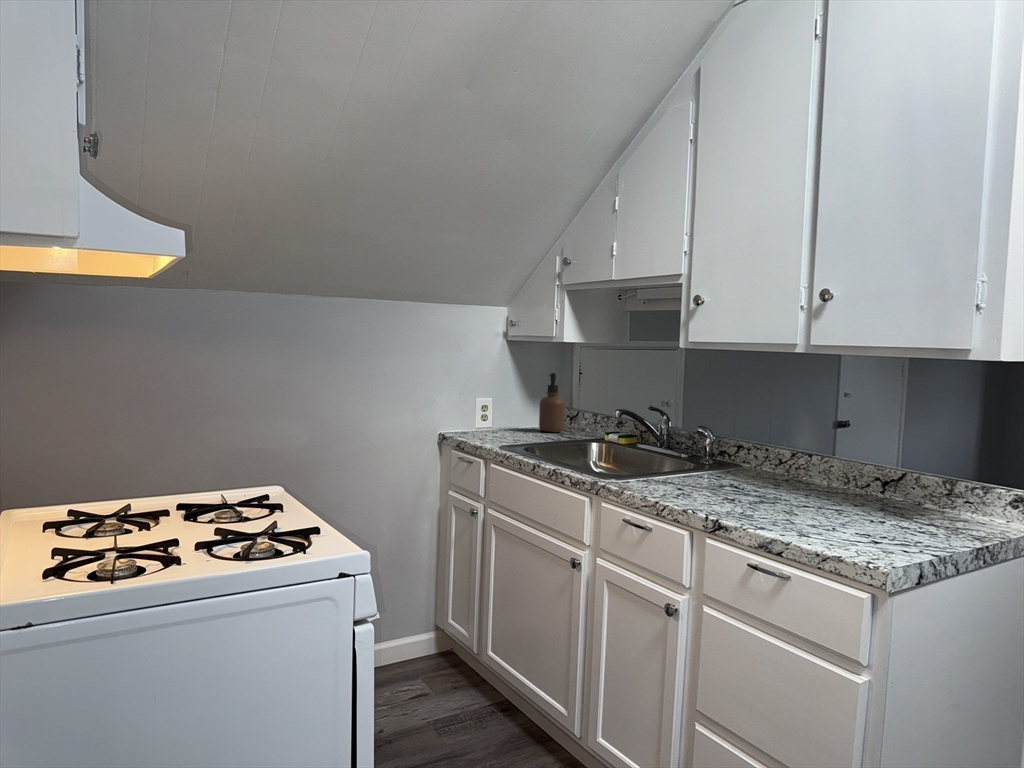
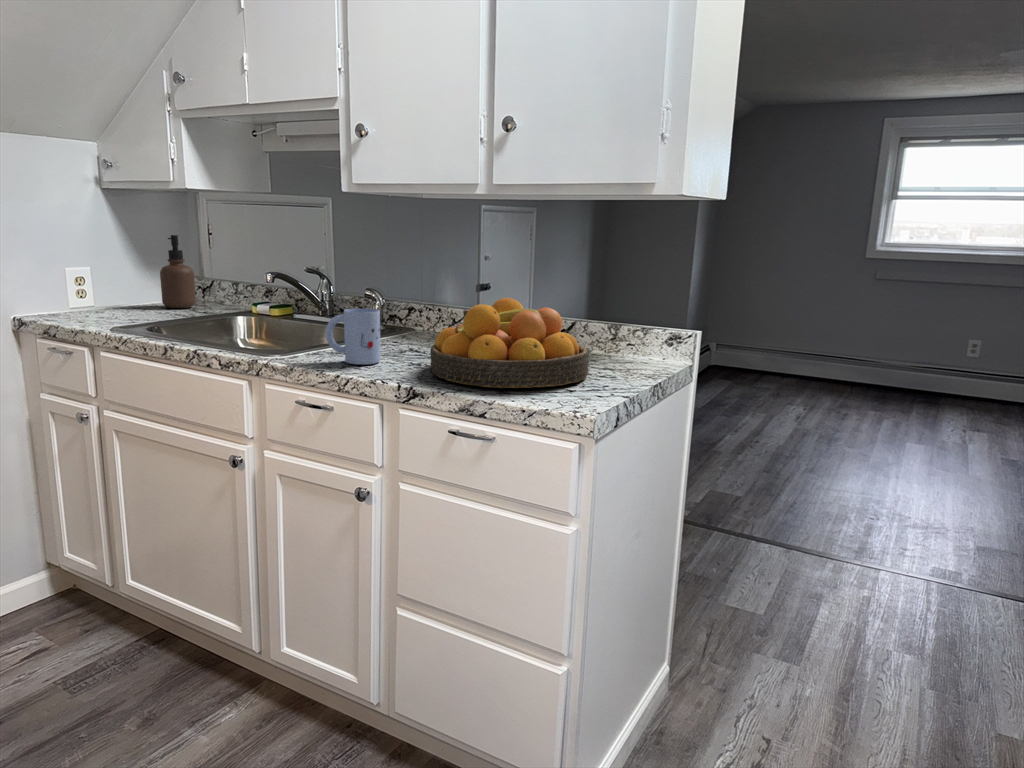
mug: none [654,446,702,495] -> present [325,309,380,364]
fruit bowl: none [742,446,904,535] -> present [430,298,589,388]

